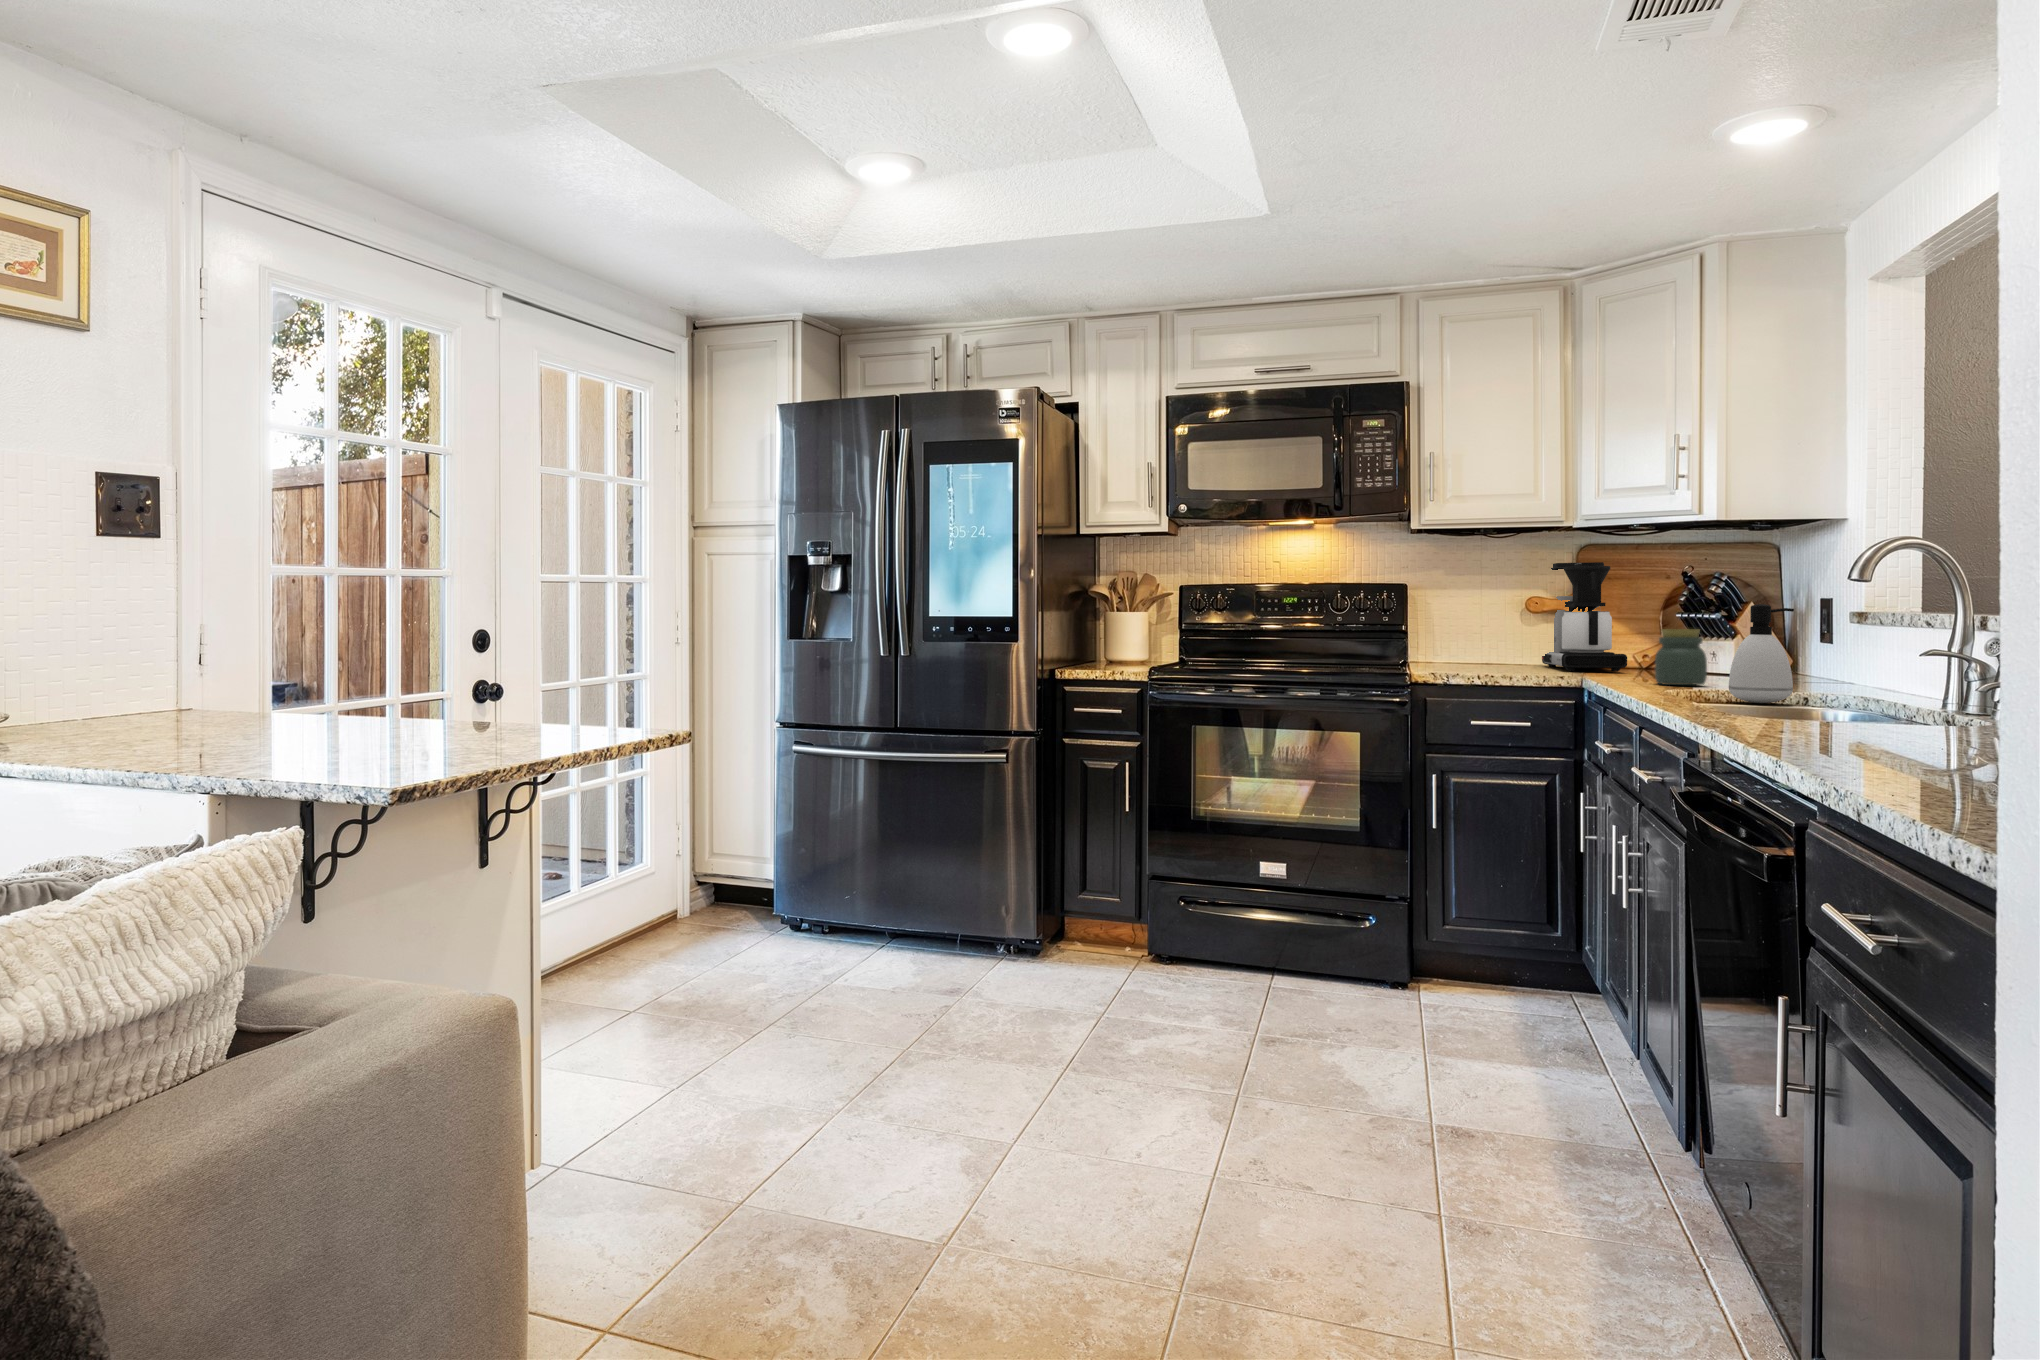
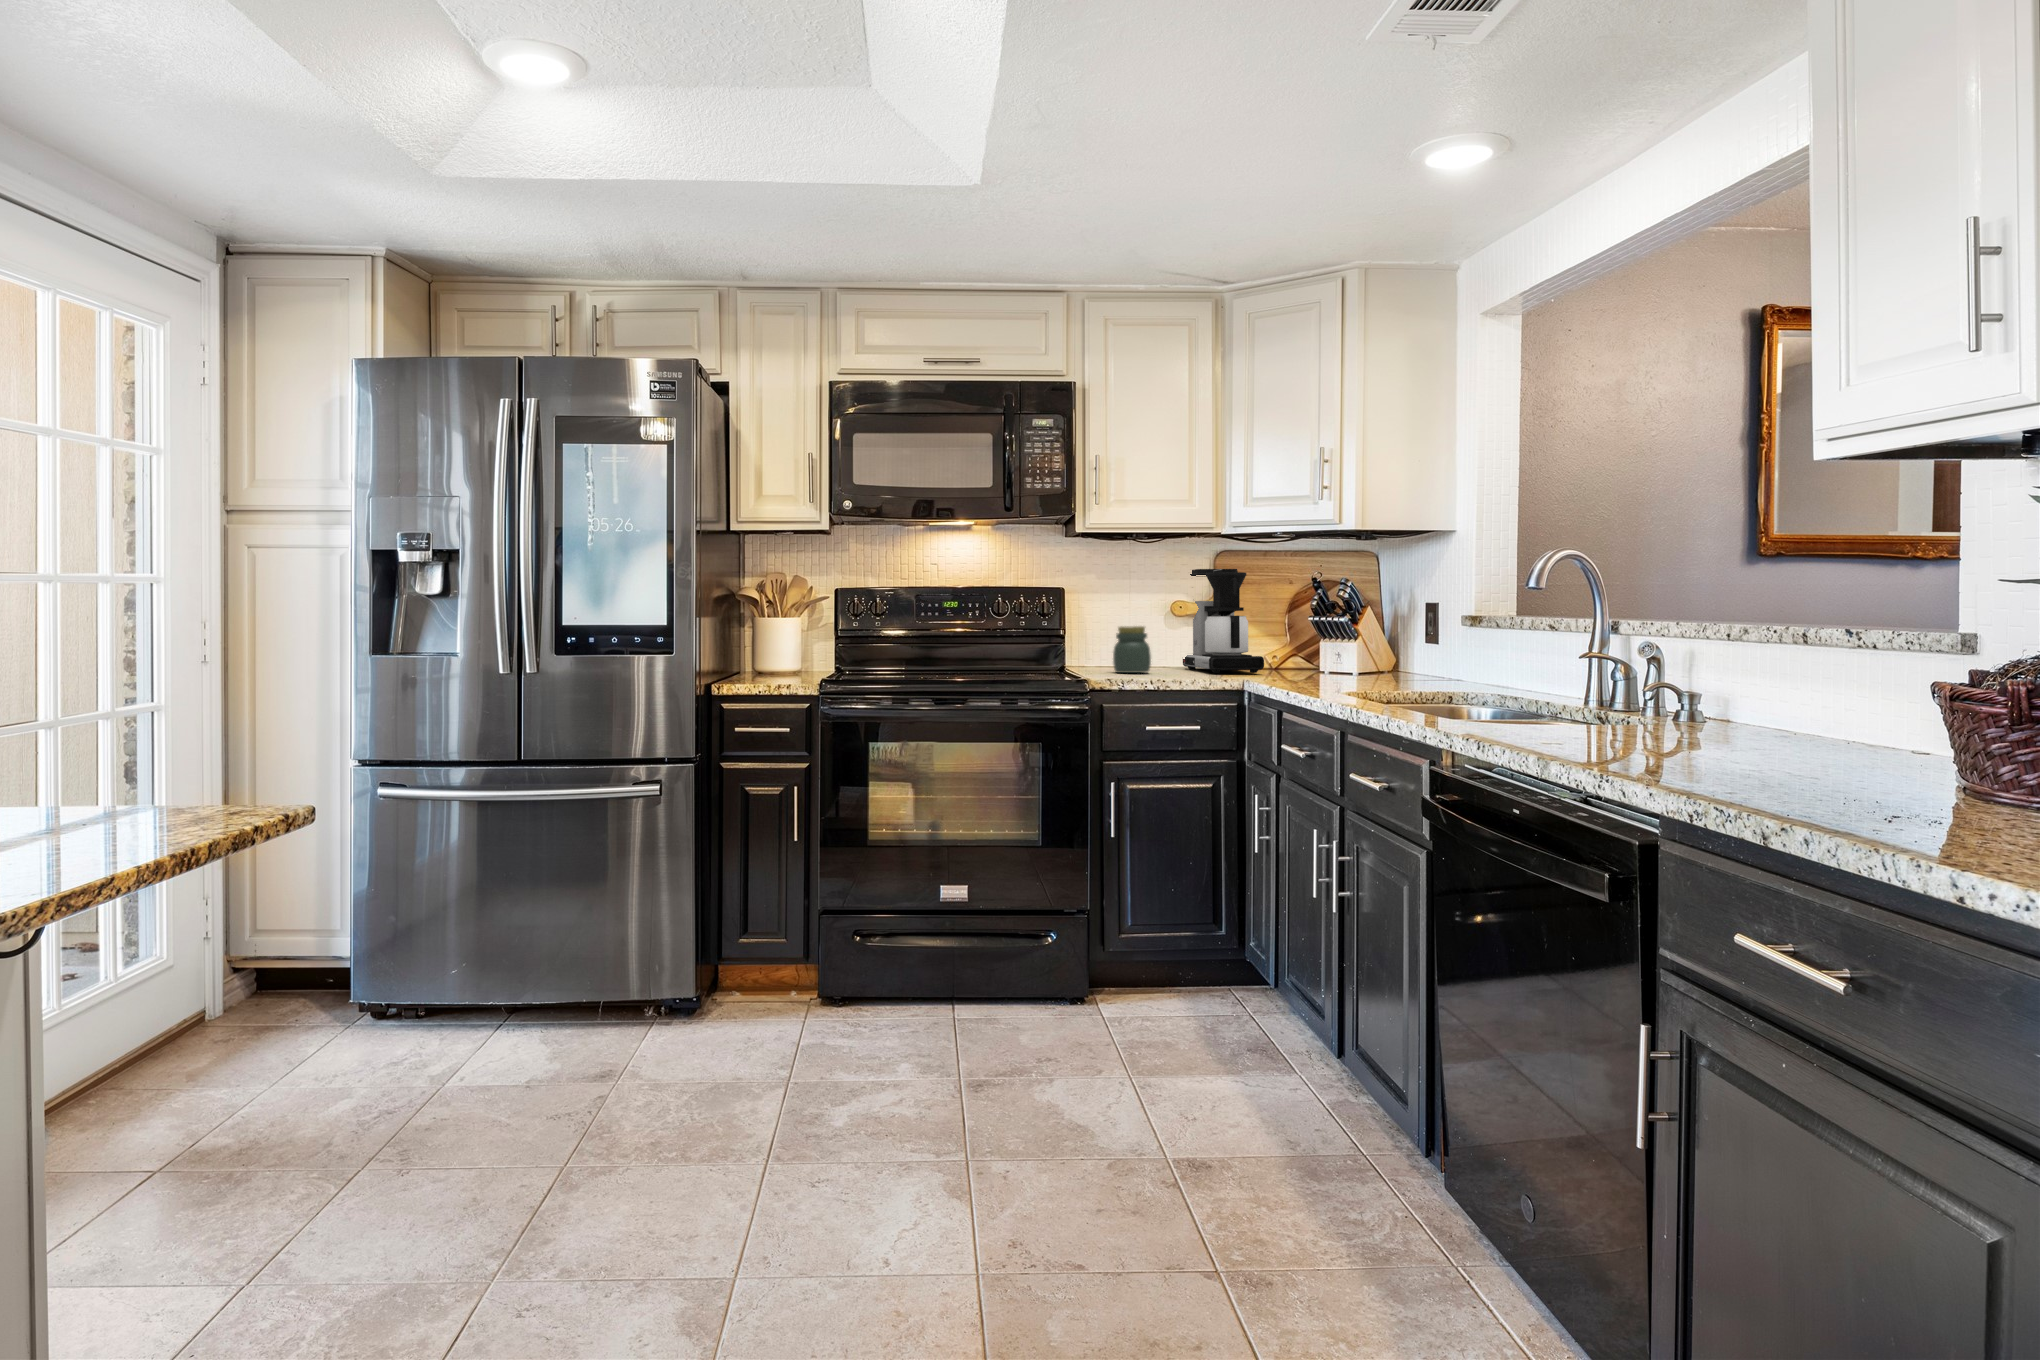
soap dispenser: present [1729,604,1794,703] -> none [1400,610,1453,704]
jar: present [1655,629,1707,685] -> present [1113,626,1151,673]

